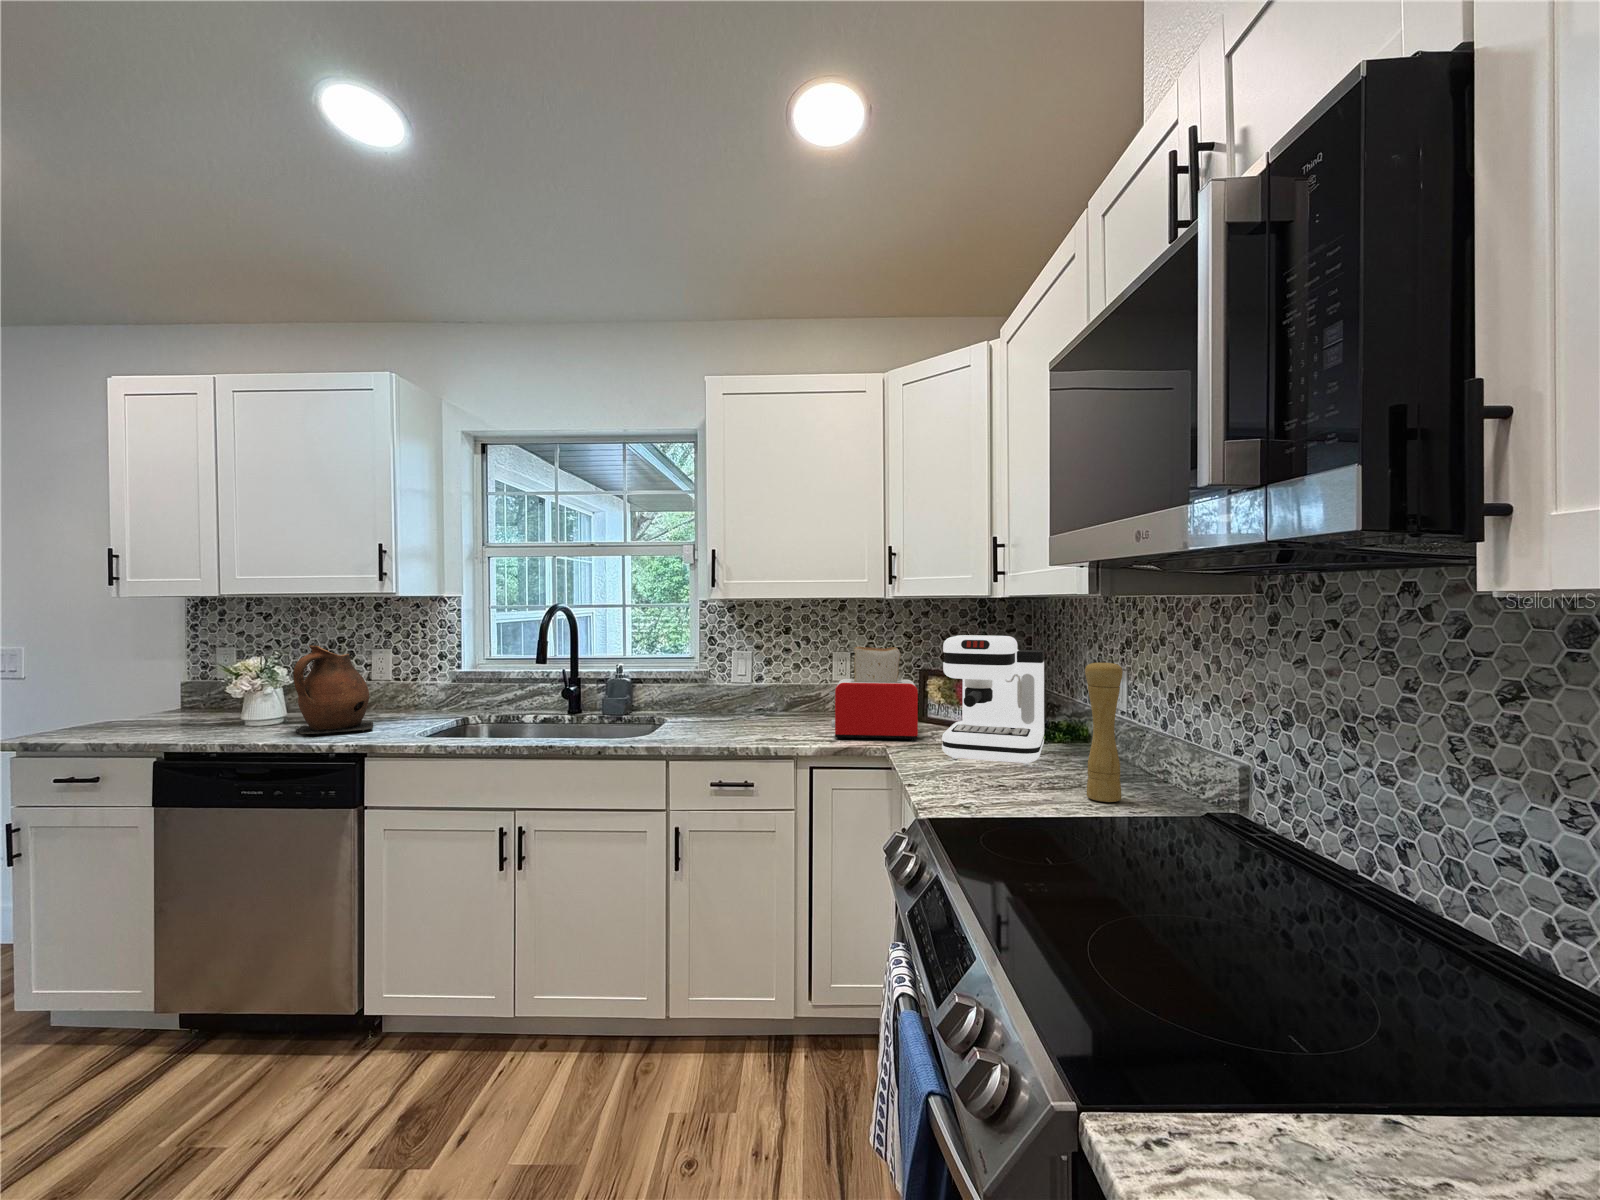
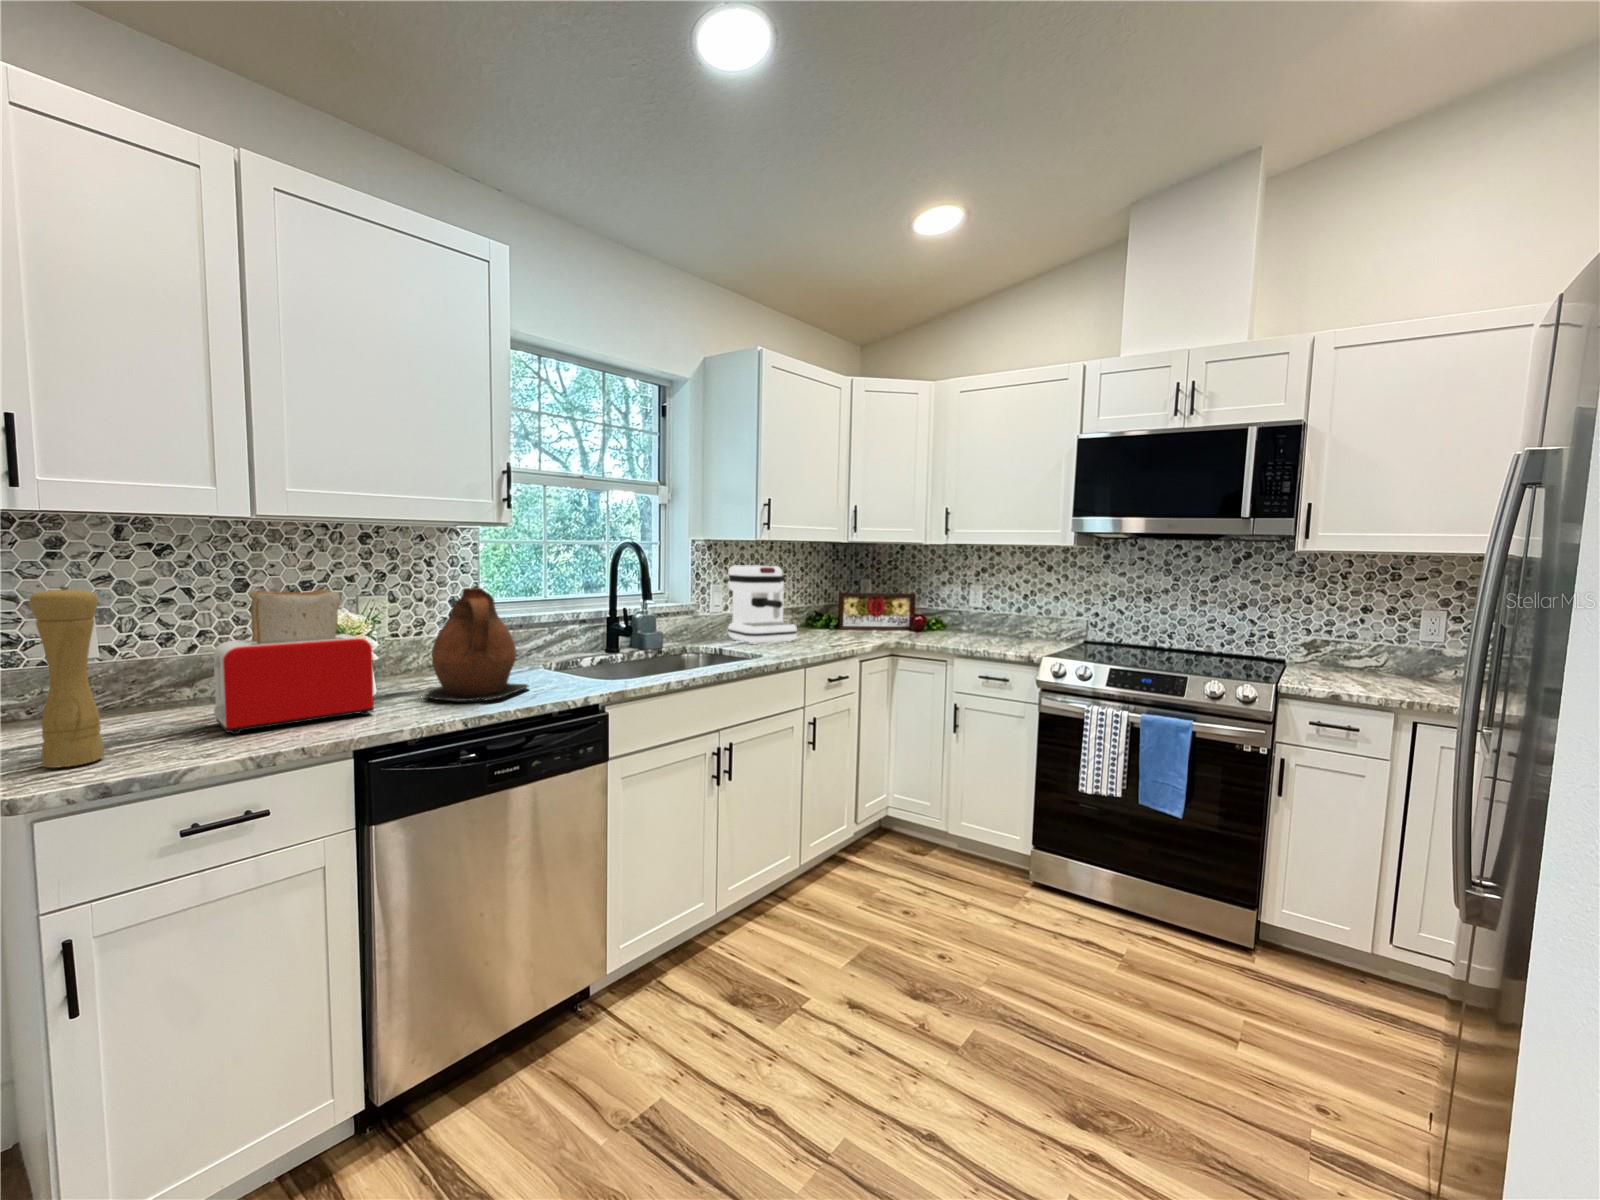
coffee maker: present [942,635,1044,765] -> present [728,565,797,644]
toaster: present [829,647,918,740] -> present [203,590,374,734]
pepper mill: present [1085,660,1123,802] -> present [29,587,104,768]

